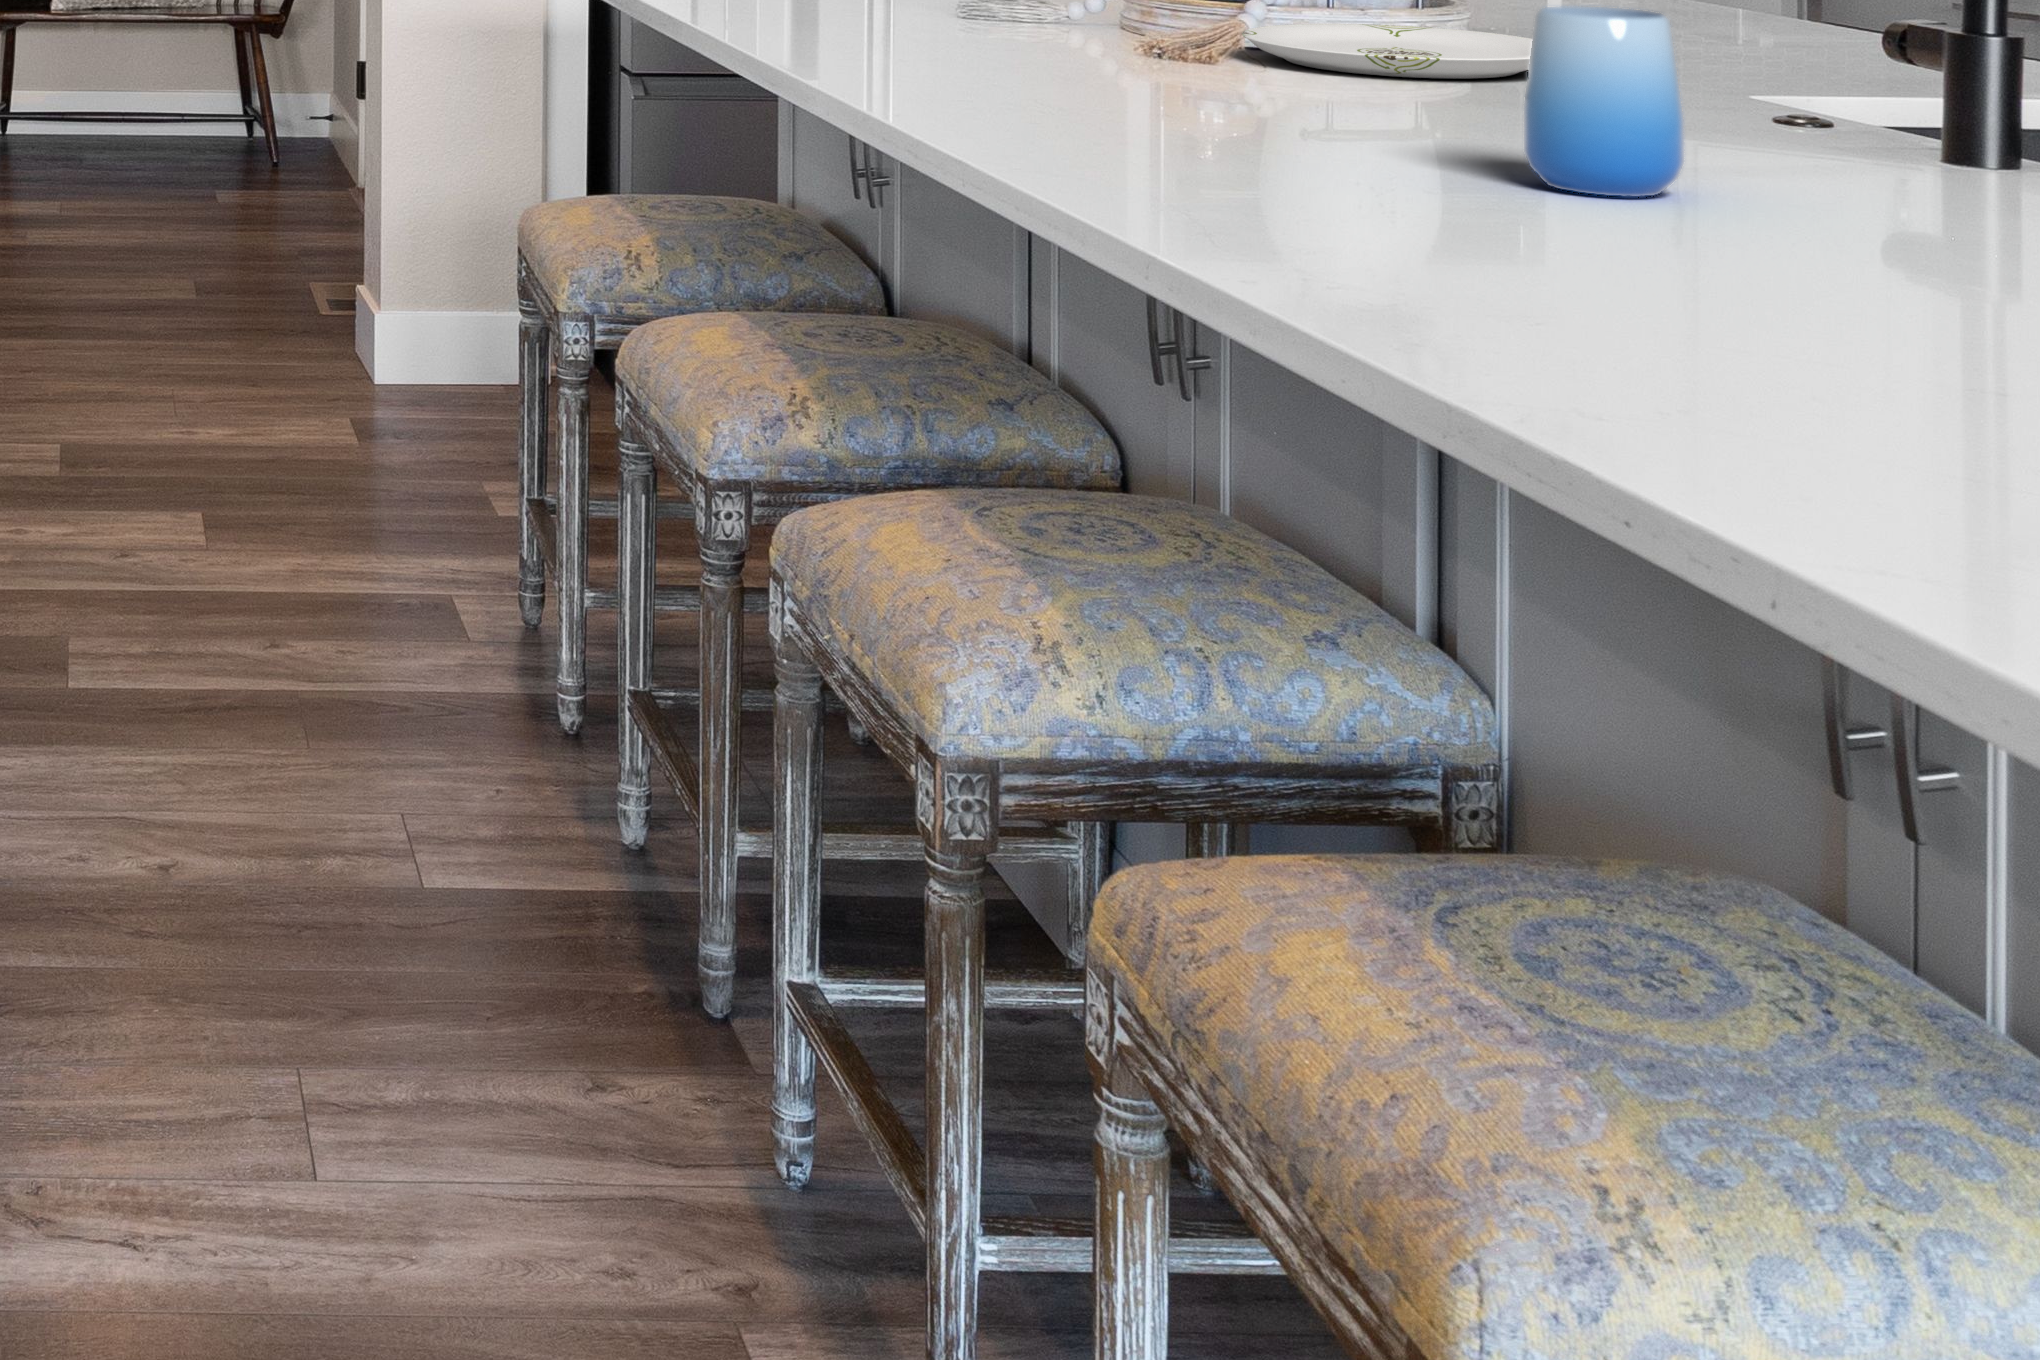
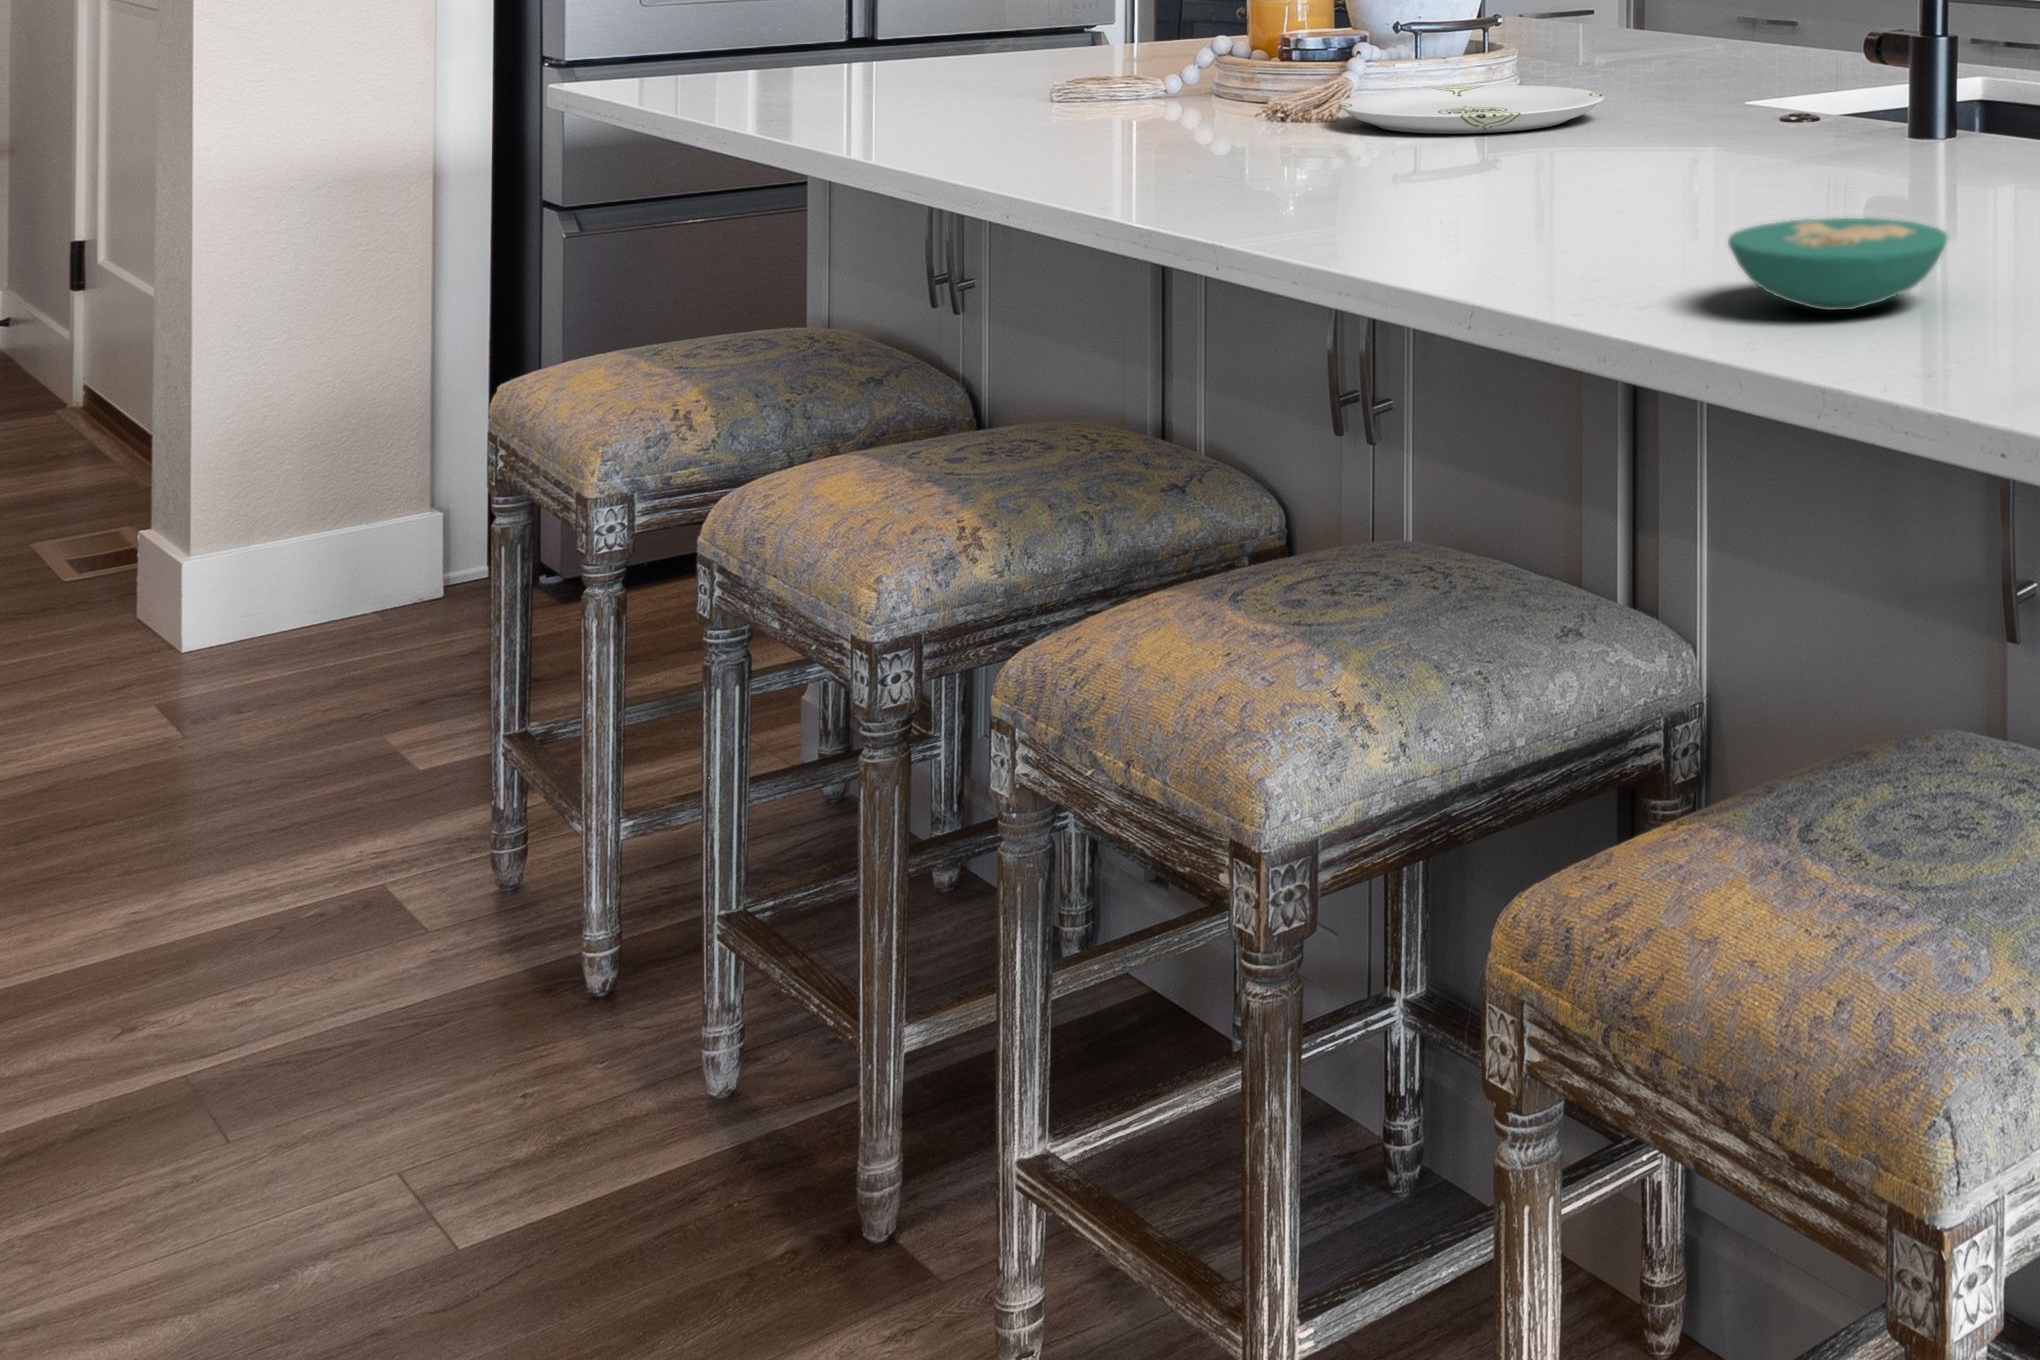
cup: present [1524,7,1684,197] -> none [1671,57,1786,217]
bowl: none [1467,197,1779,311] -> present [1728,218,1947,310]

